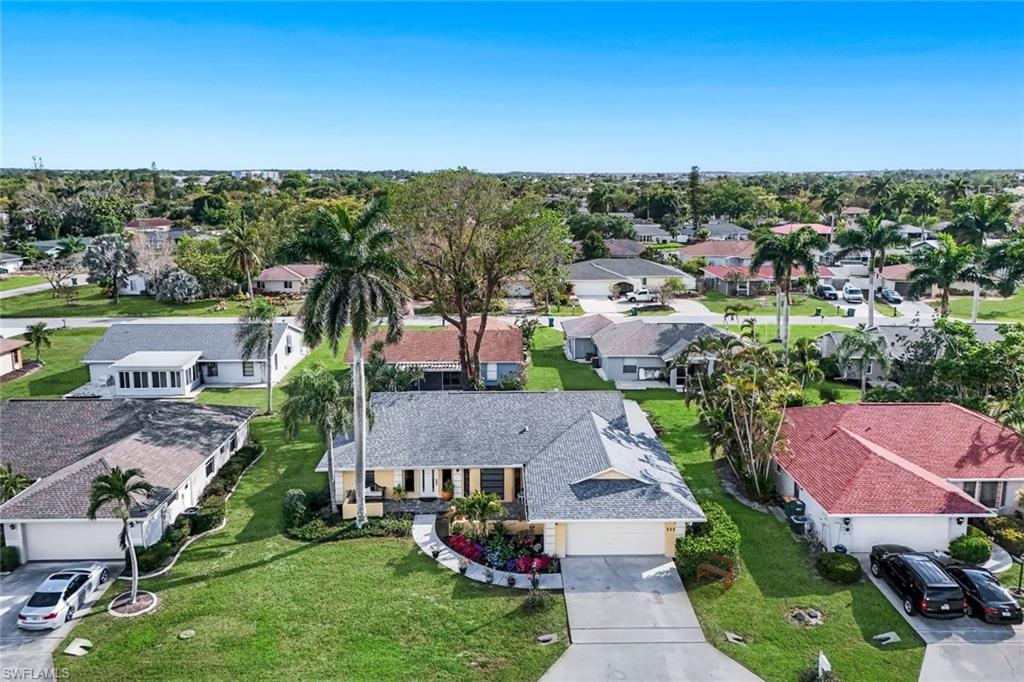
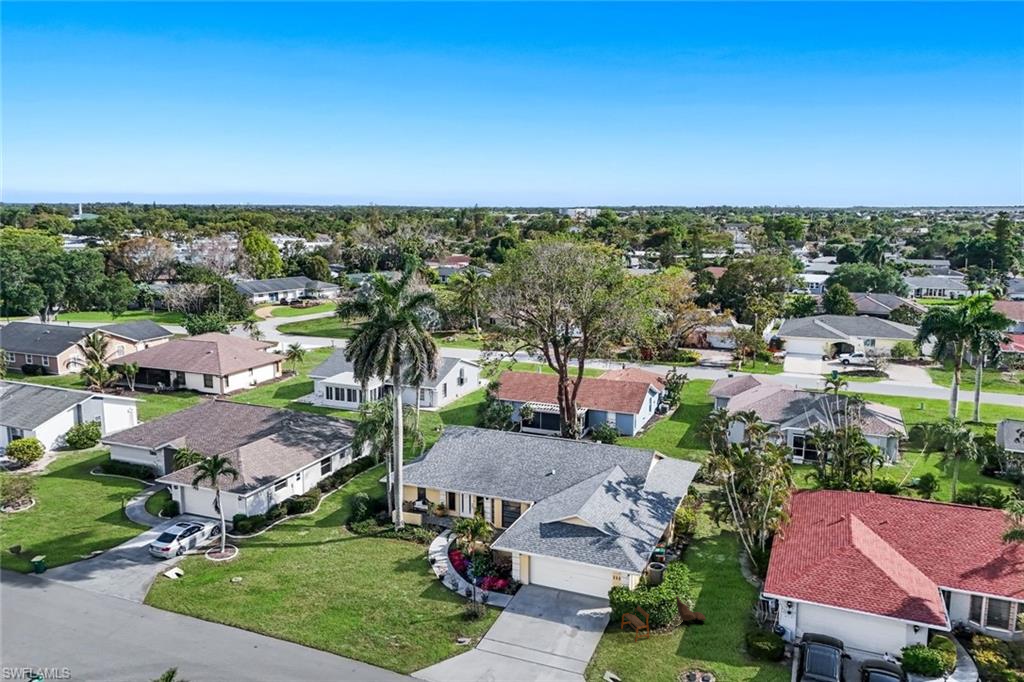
lounge chair: none [736,536,766,565] -> present [676,596,706,626]

